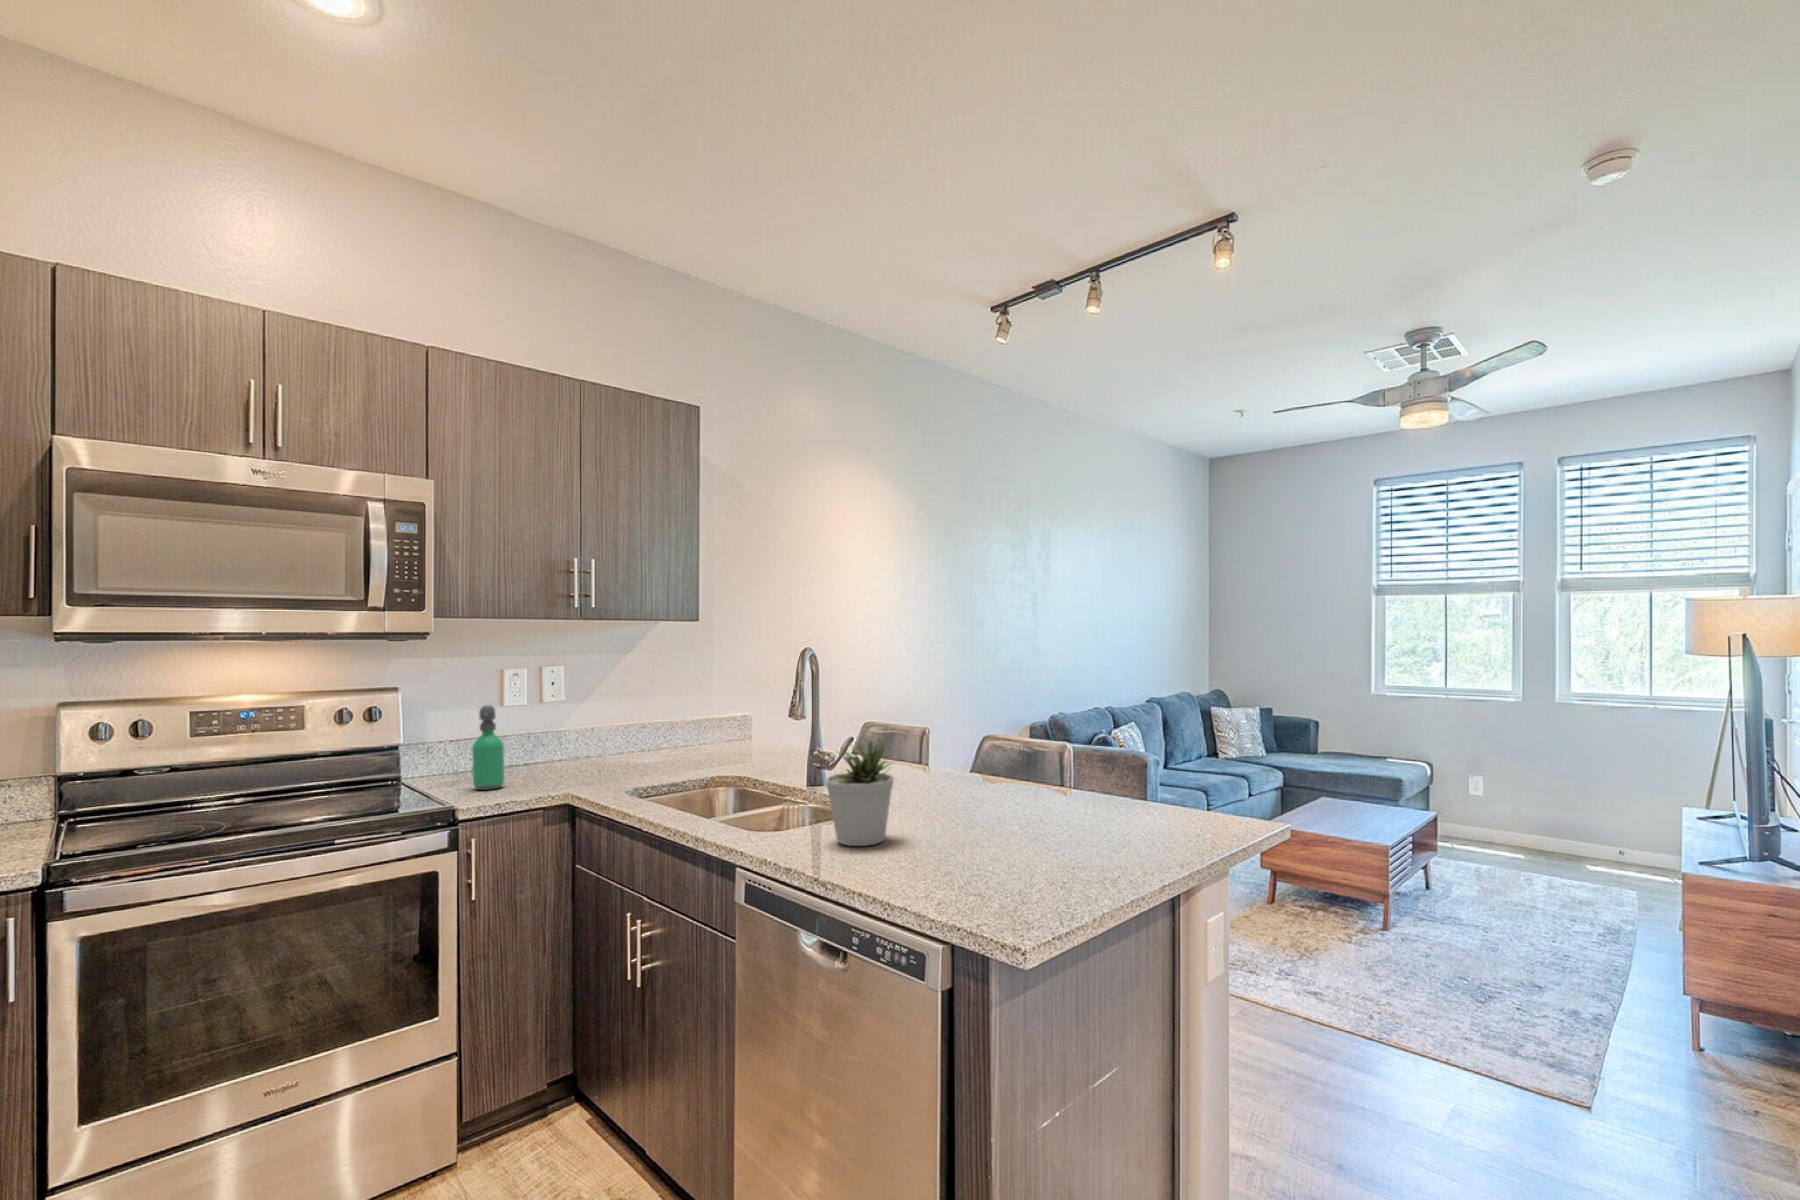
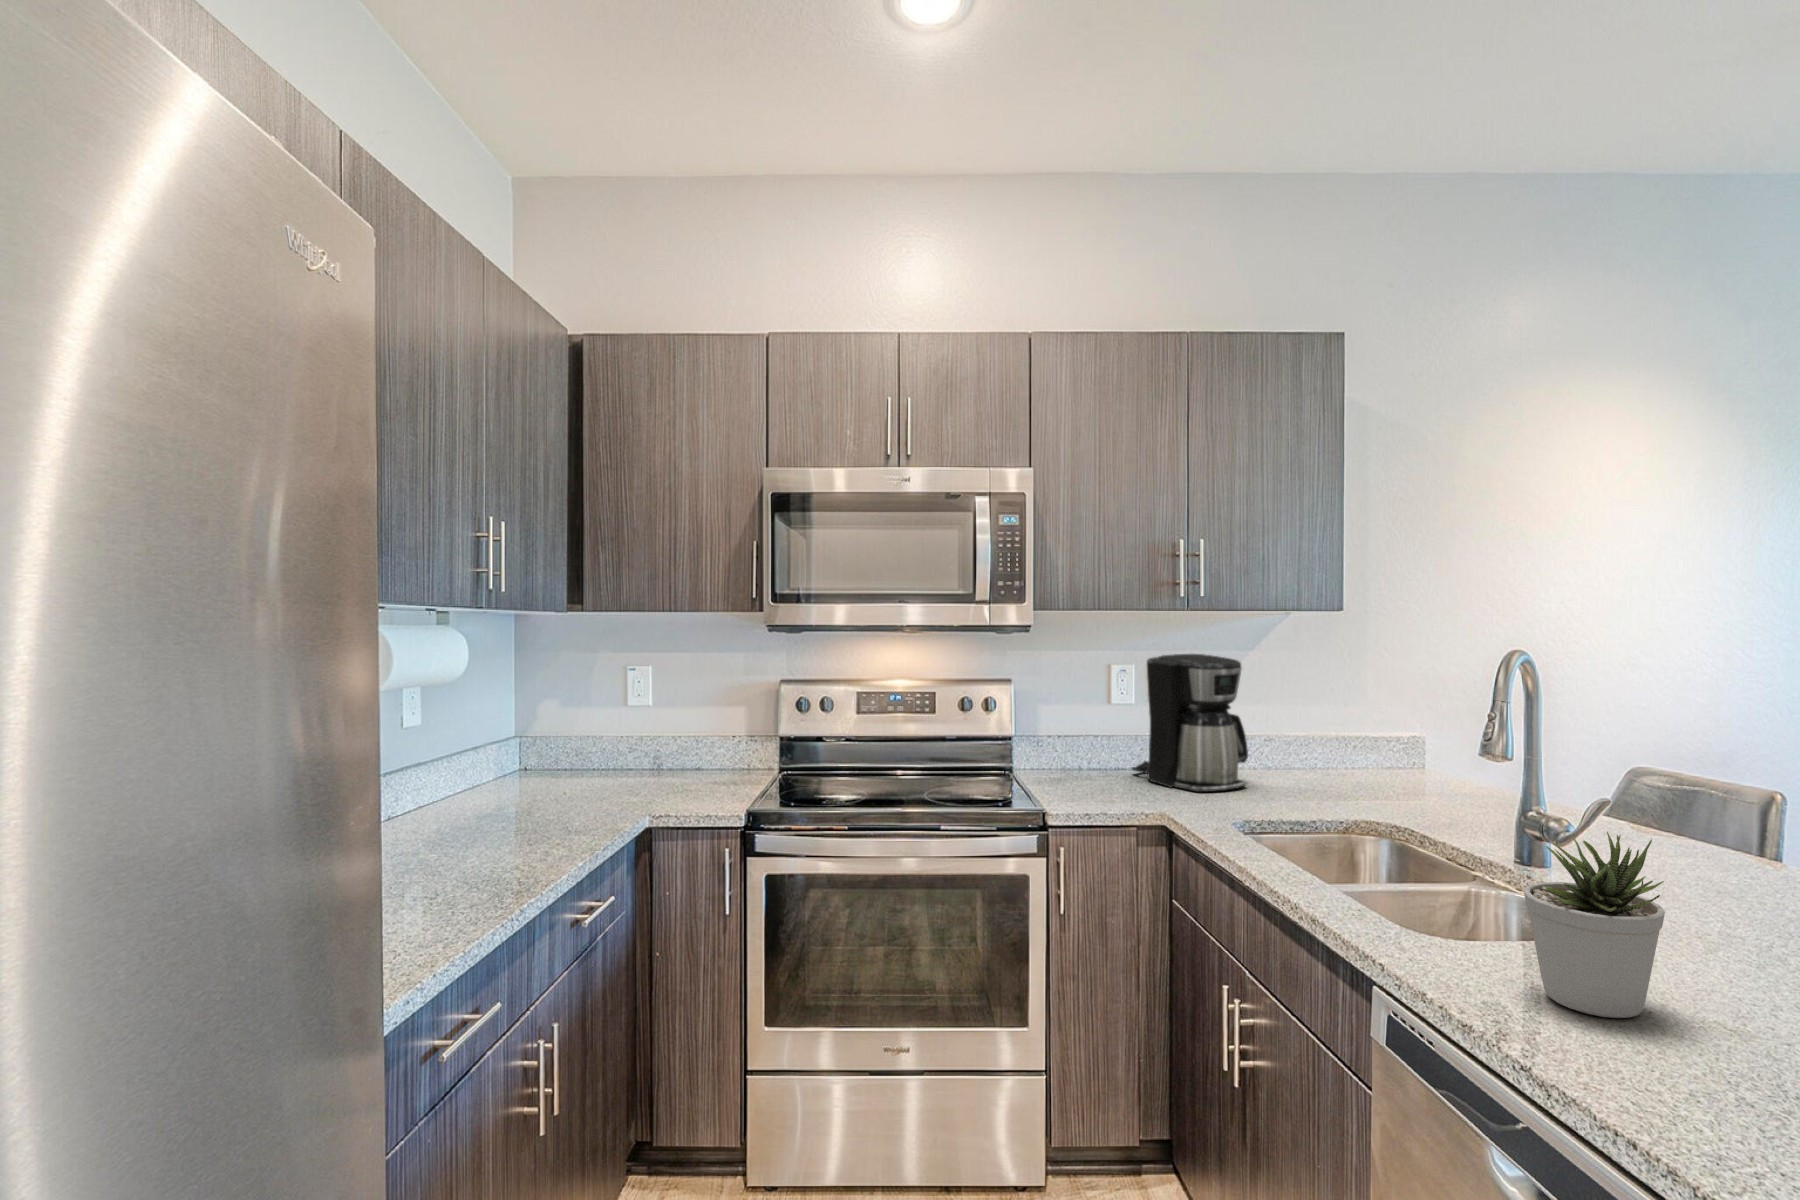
coffee maker: none [526,655,630,774] -> present [1132,654,1248,792]
soap dispenser: present [472,705,504,790] -> none [1070,706,1102,798]

